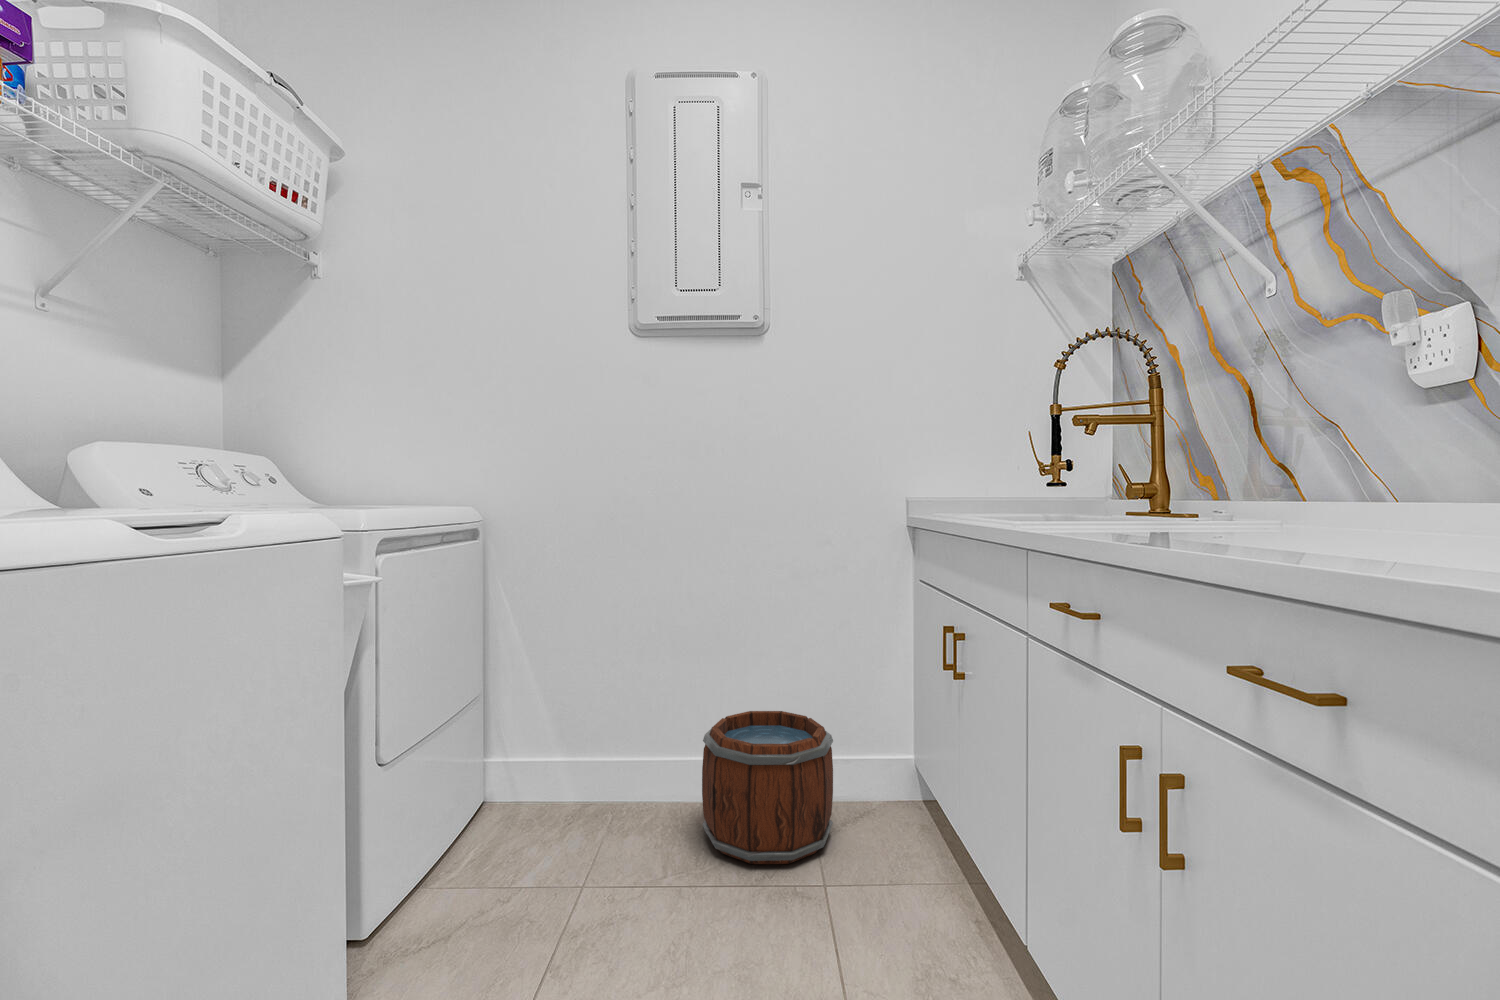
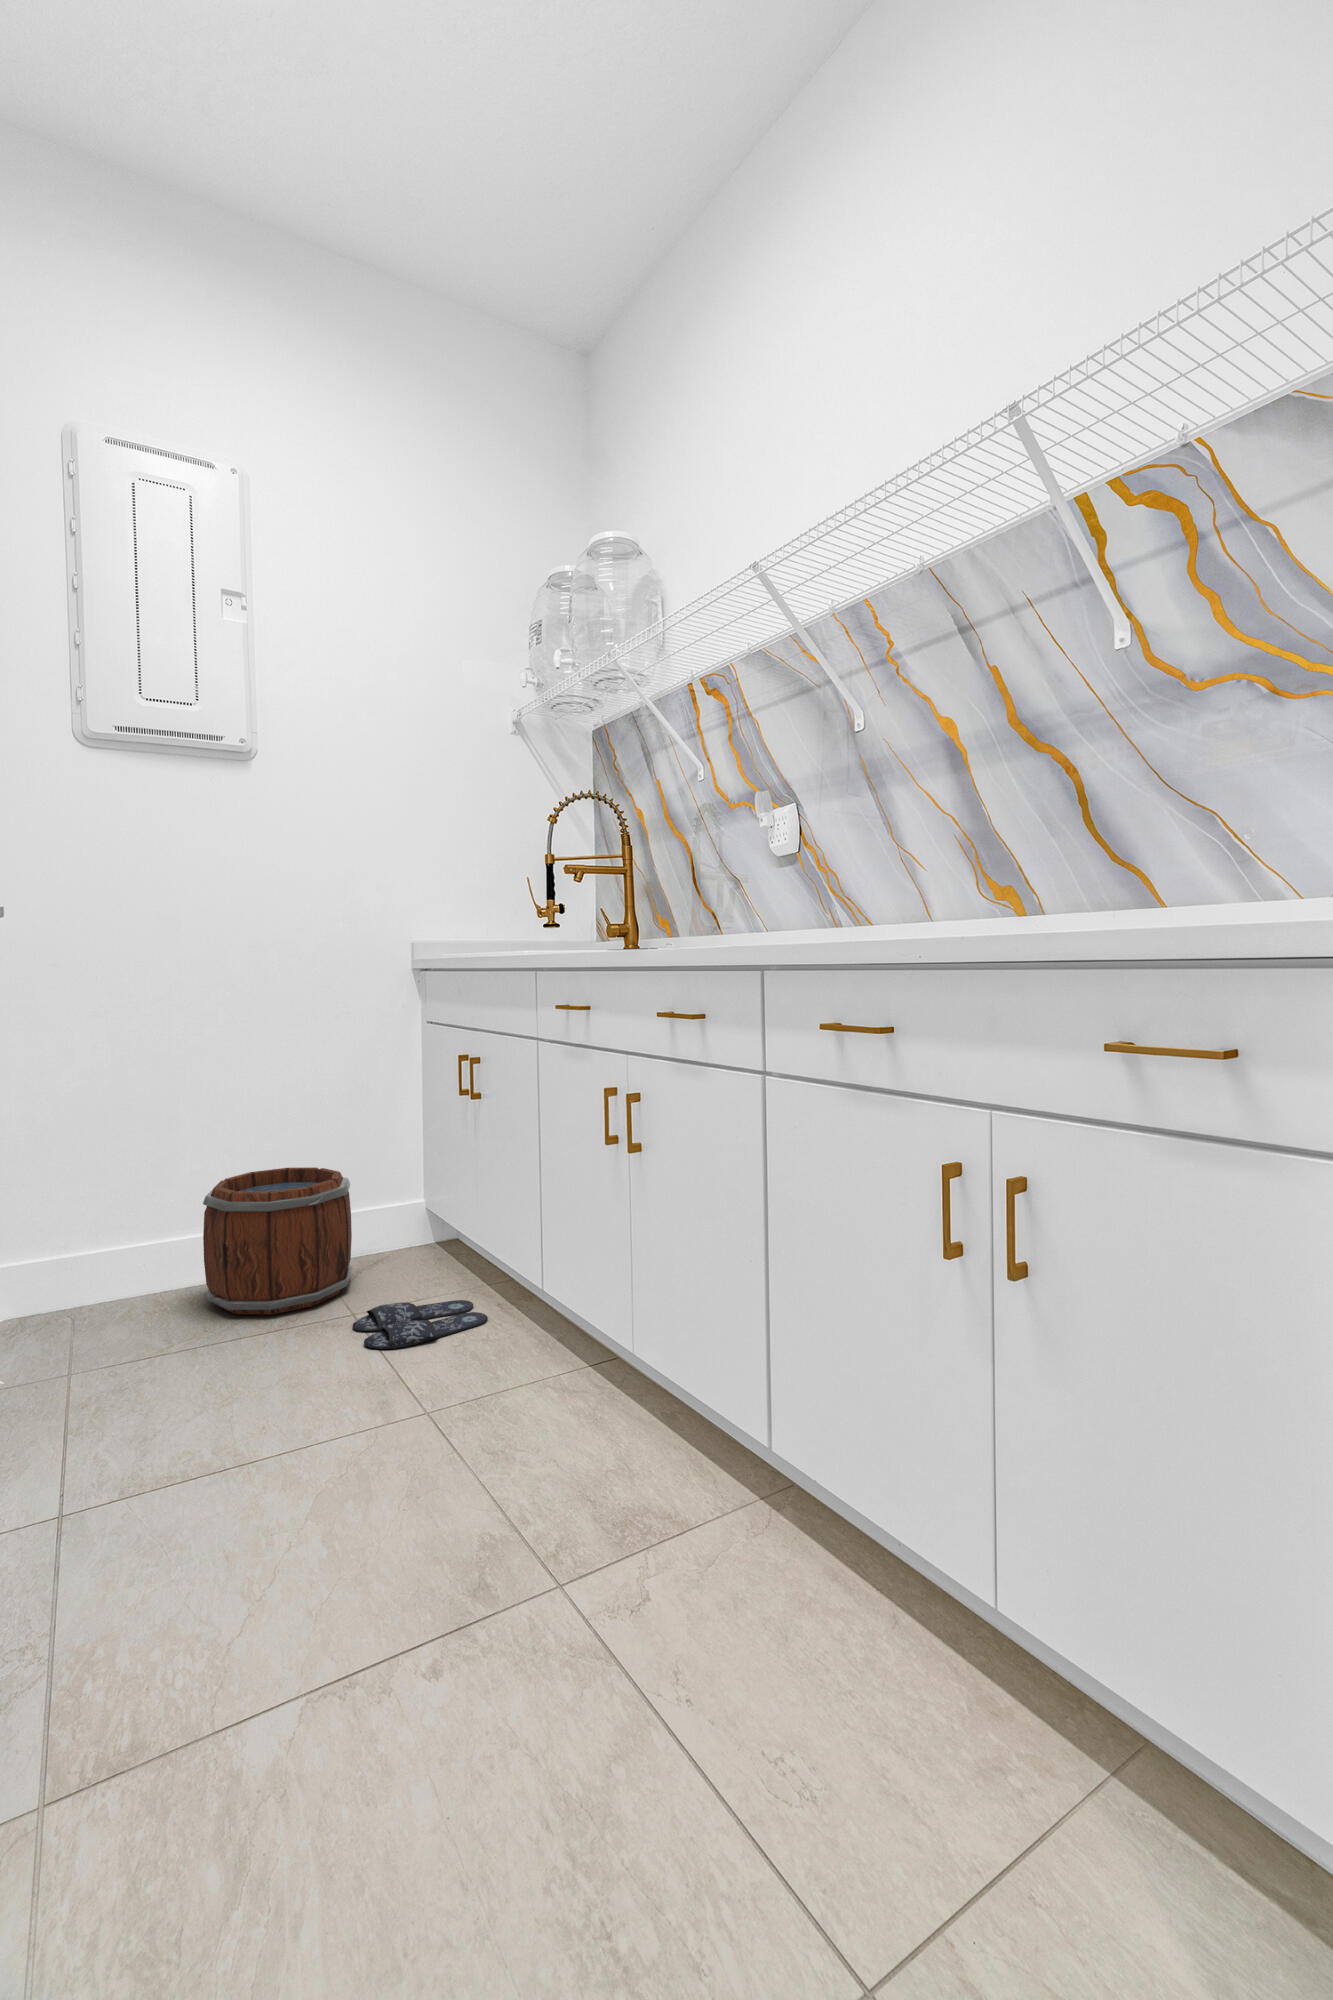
slippers: none [816,889,960,965] -> present [353,1300,488,1349]

